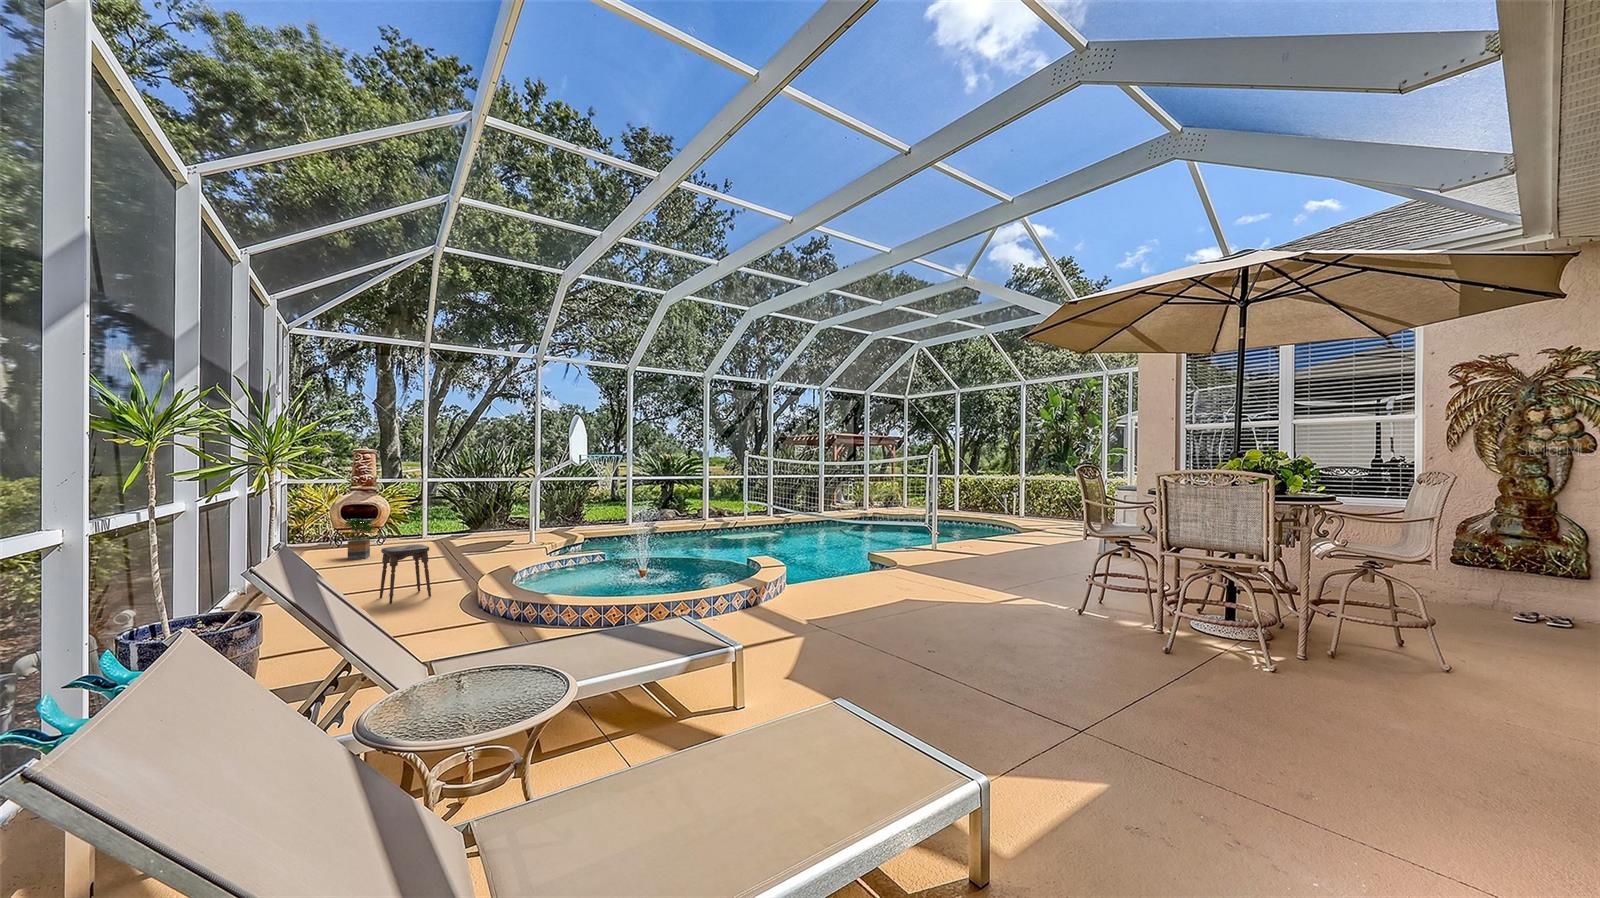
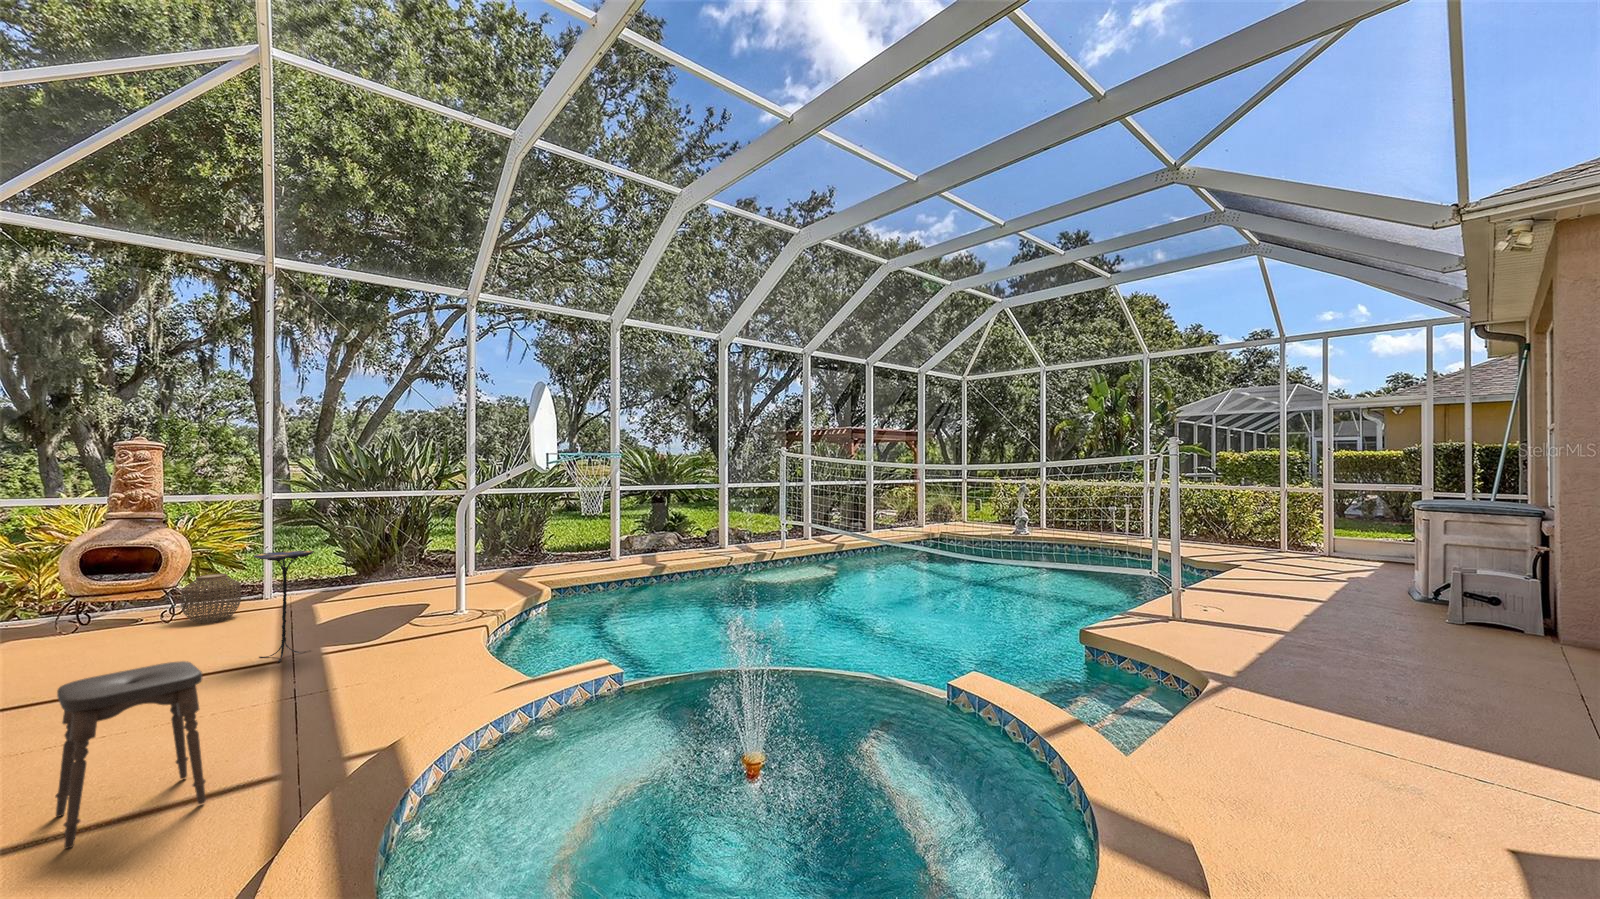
side table: none [427,507,456,563] -> present [254,551,314,662]
potted tree: present [345,518,375,560] -> none [82,575,157,661]
woven basket: none [381,521,411,548] -> present [181,573,241,624]

